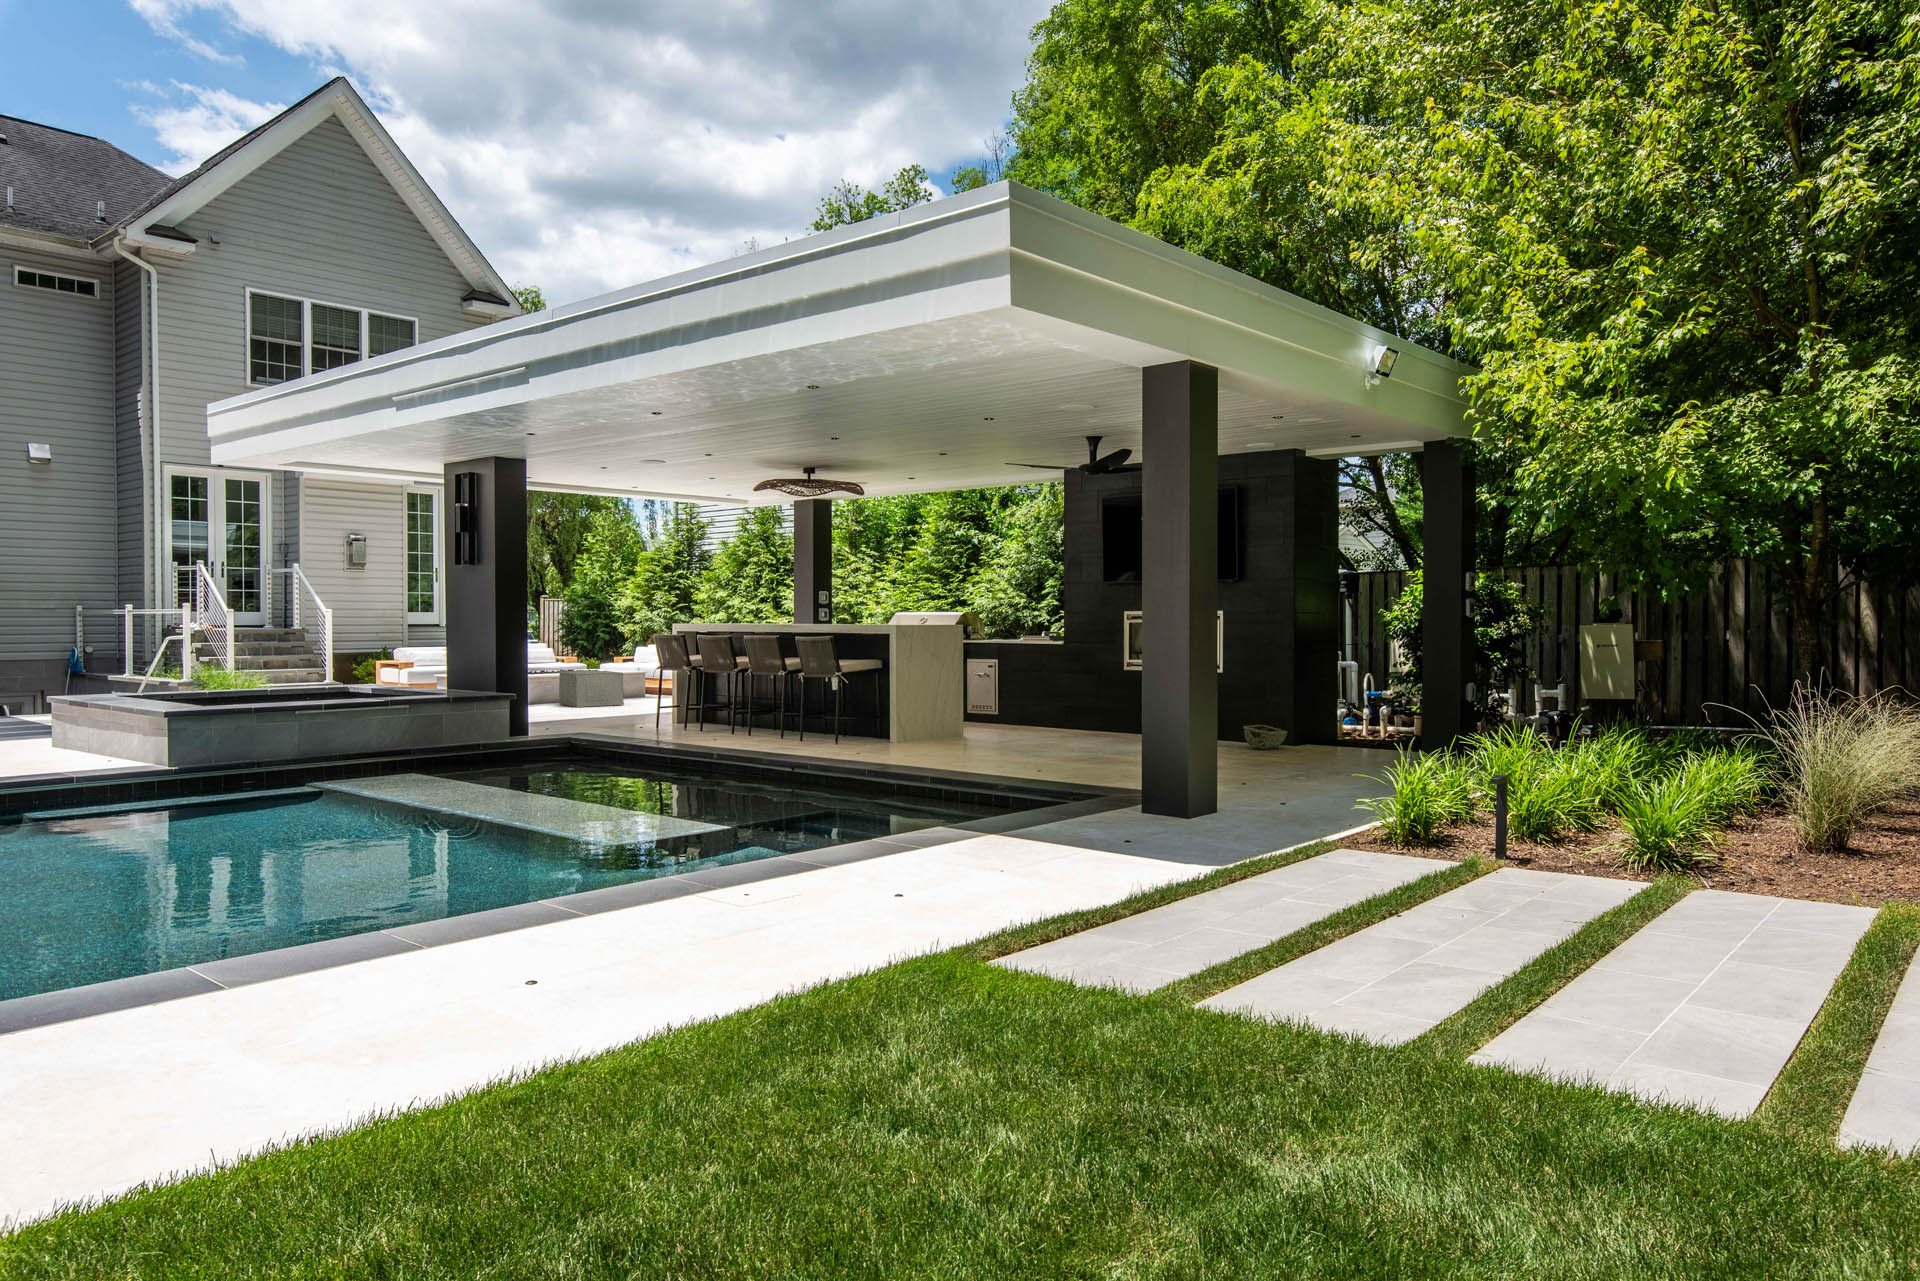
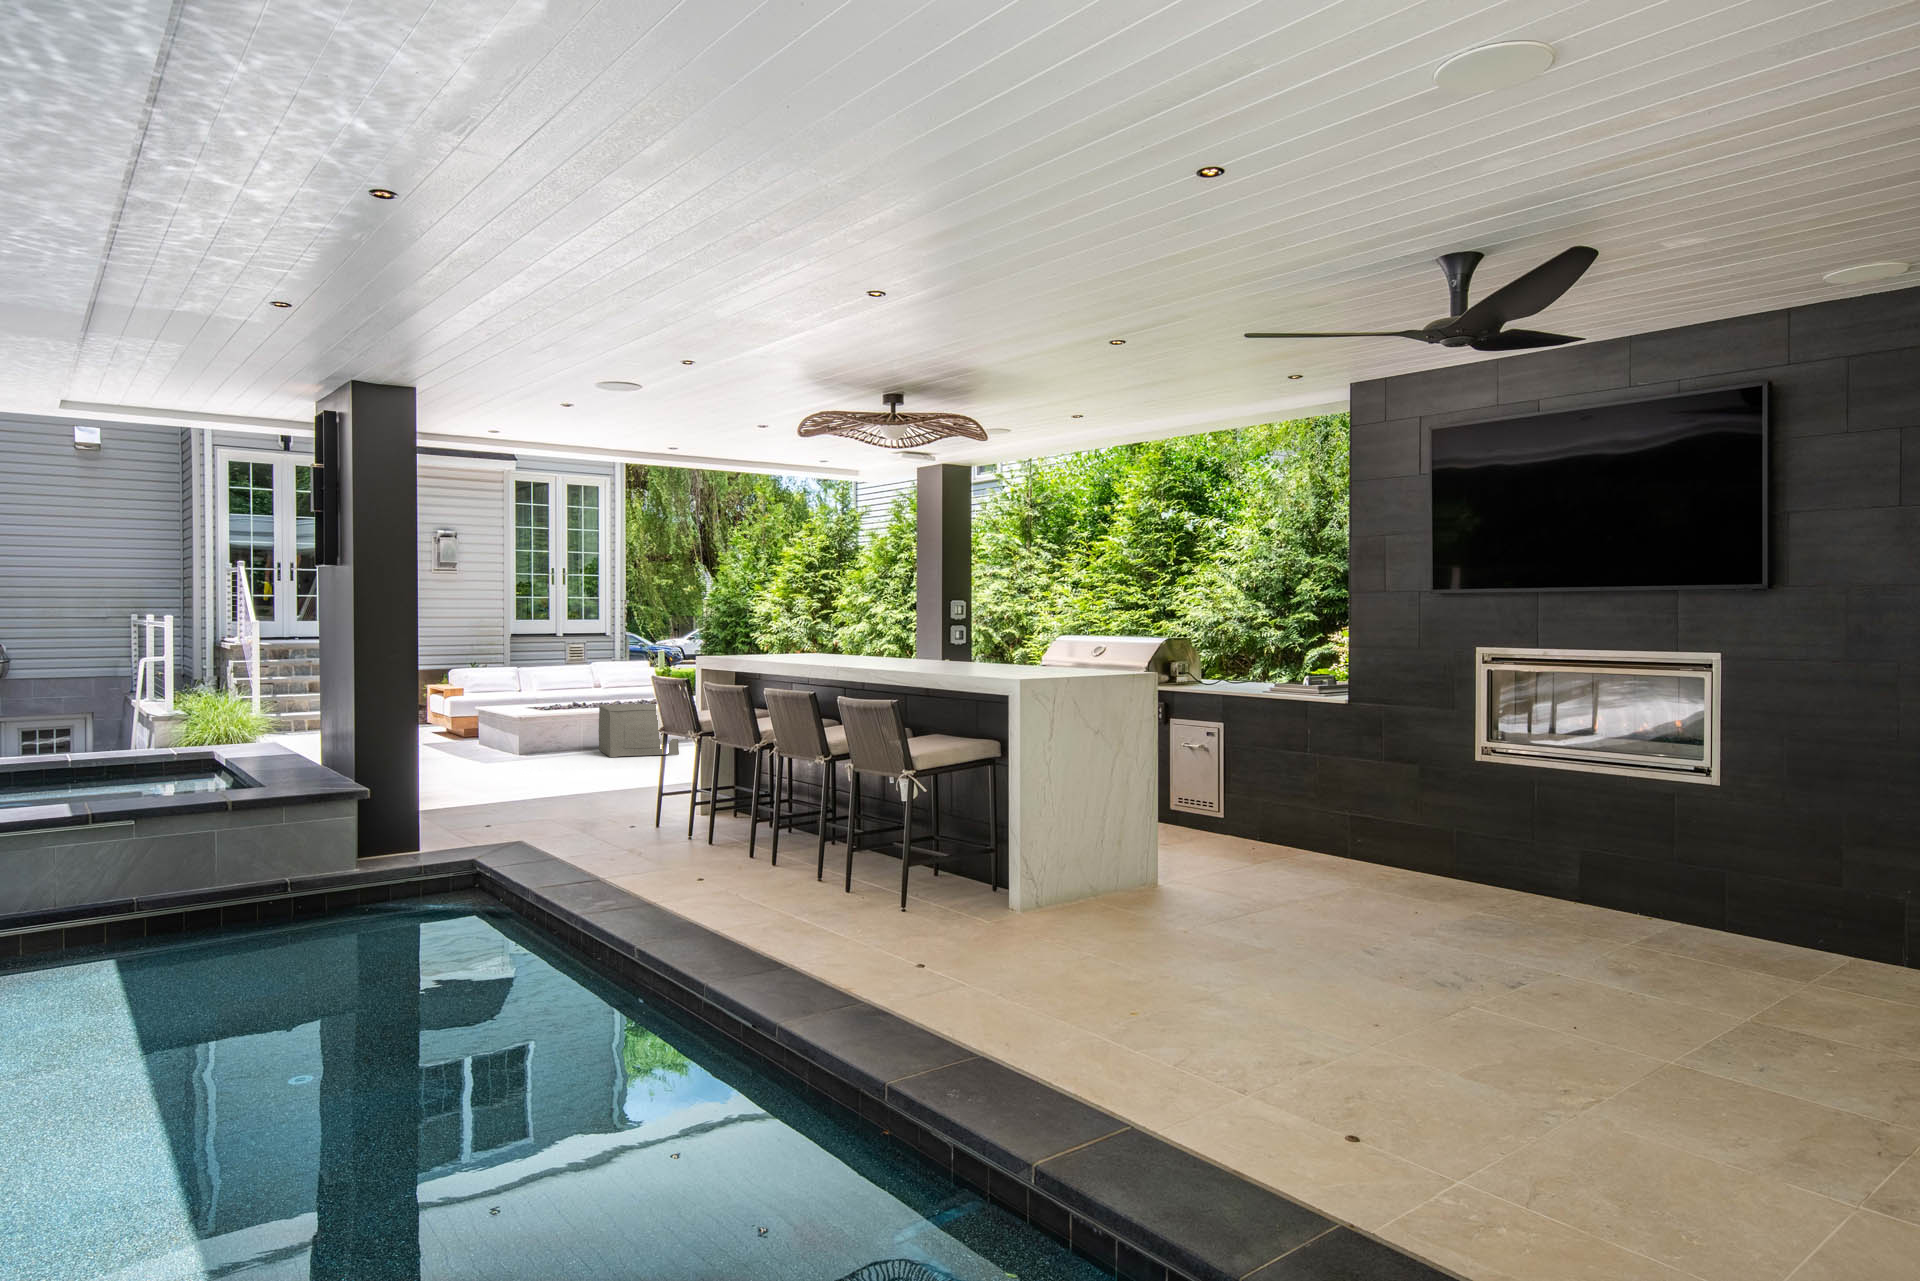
woven basket: present [1243,725,1288,749] -> none [1775,916,1889,988]

